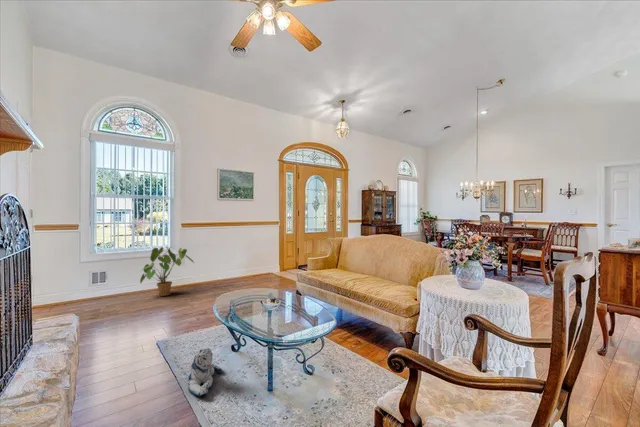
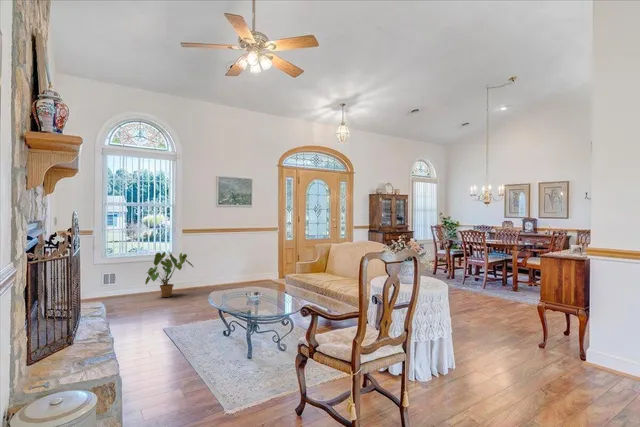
plush toy: present [188,349,222,396] -> none [187,330,213,362]

